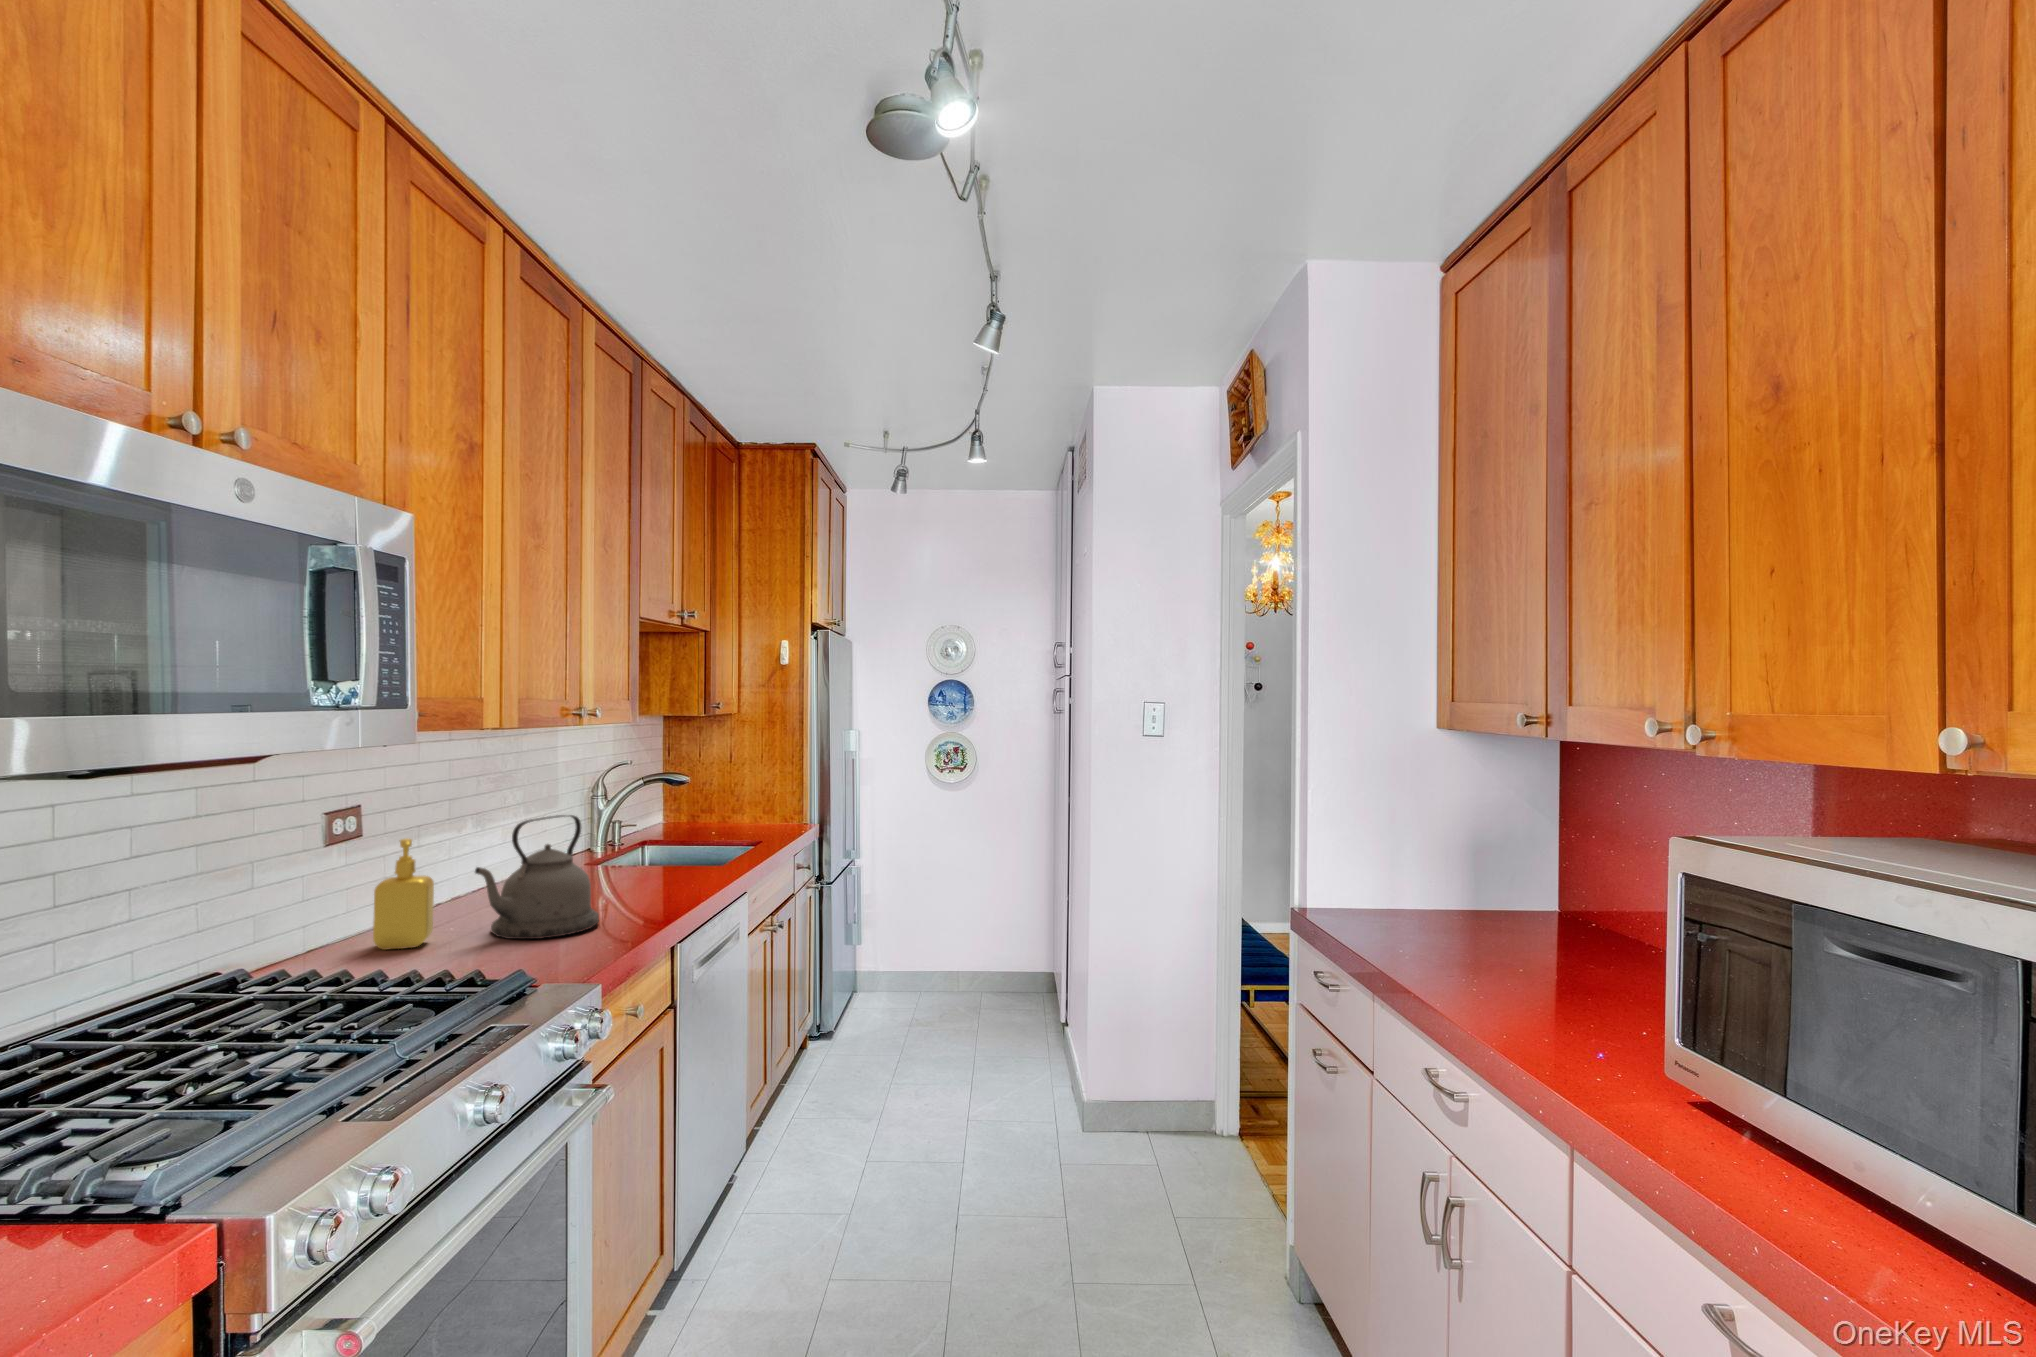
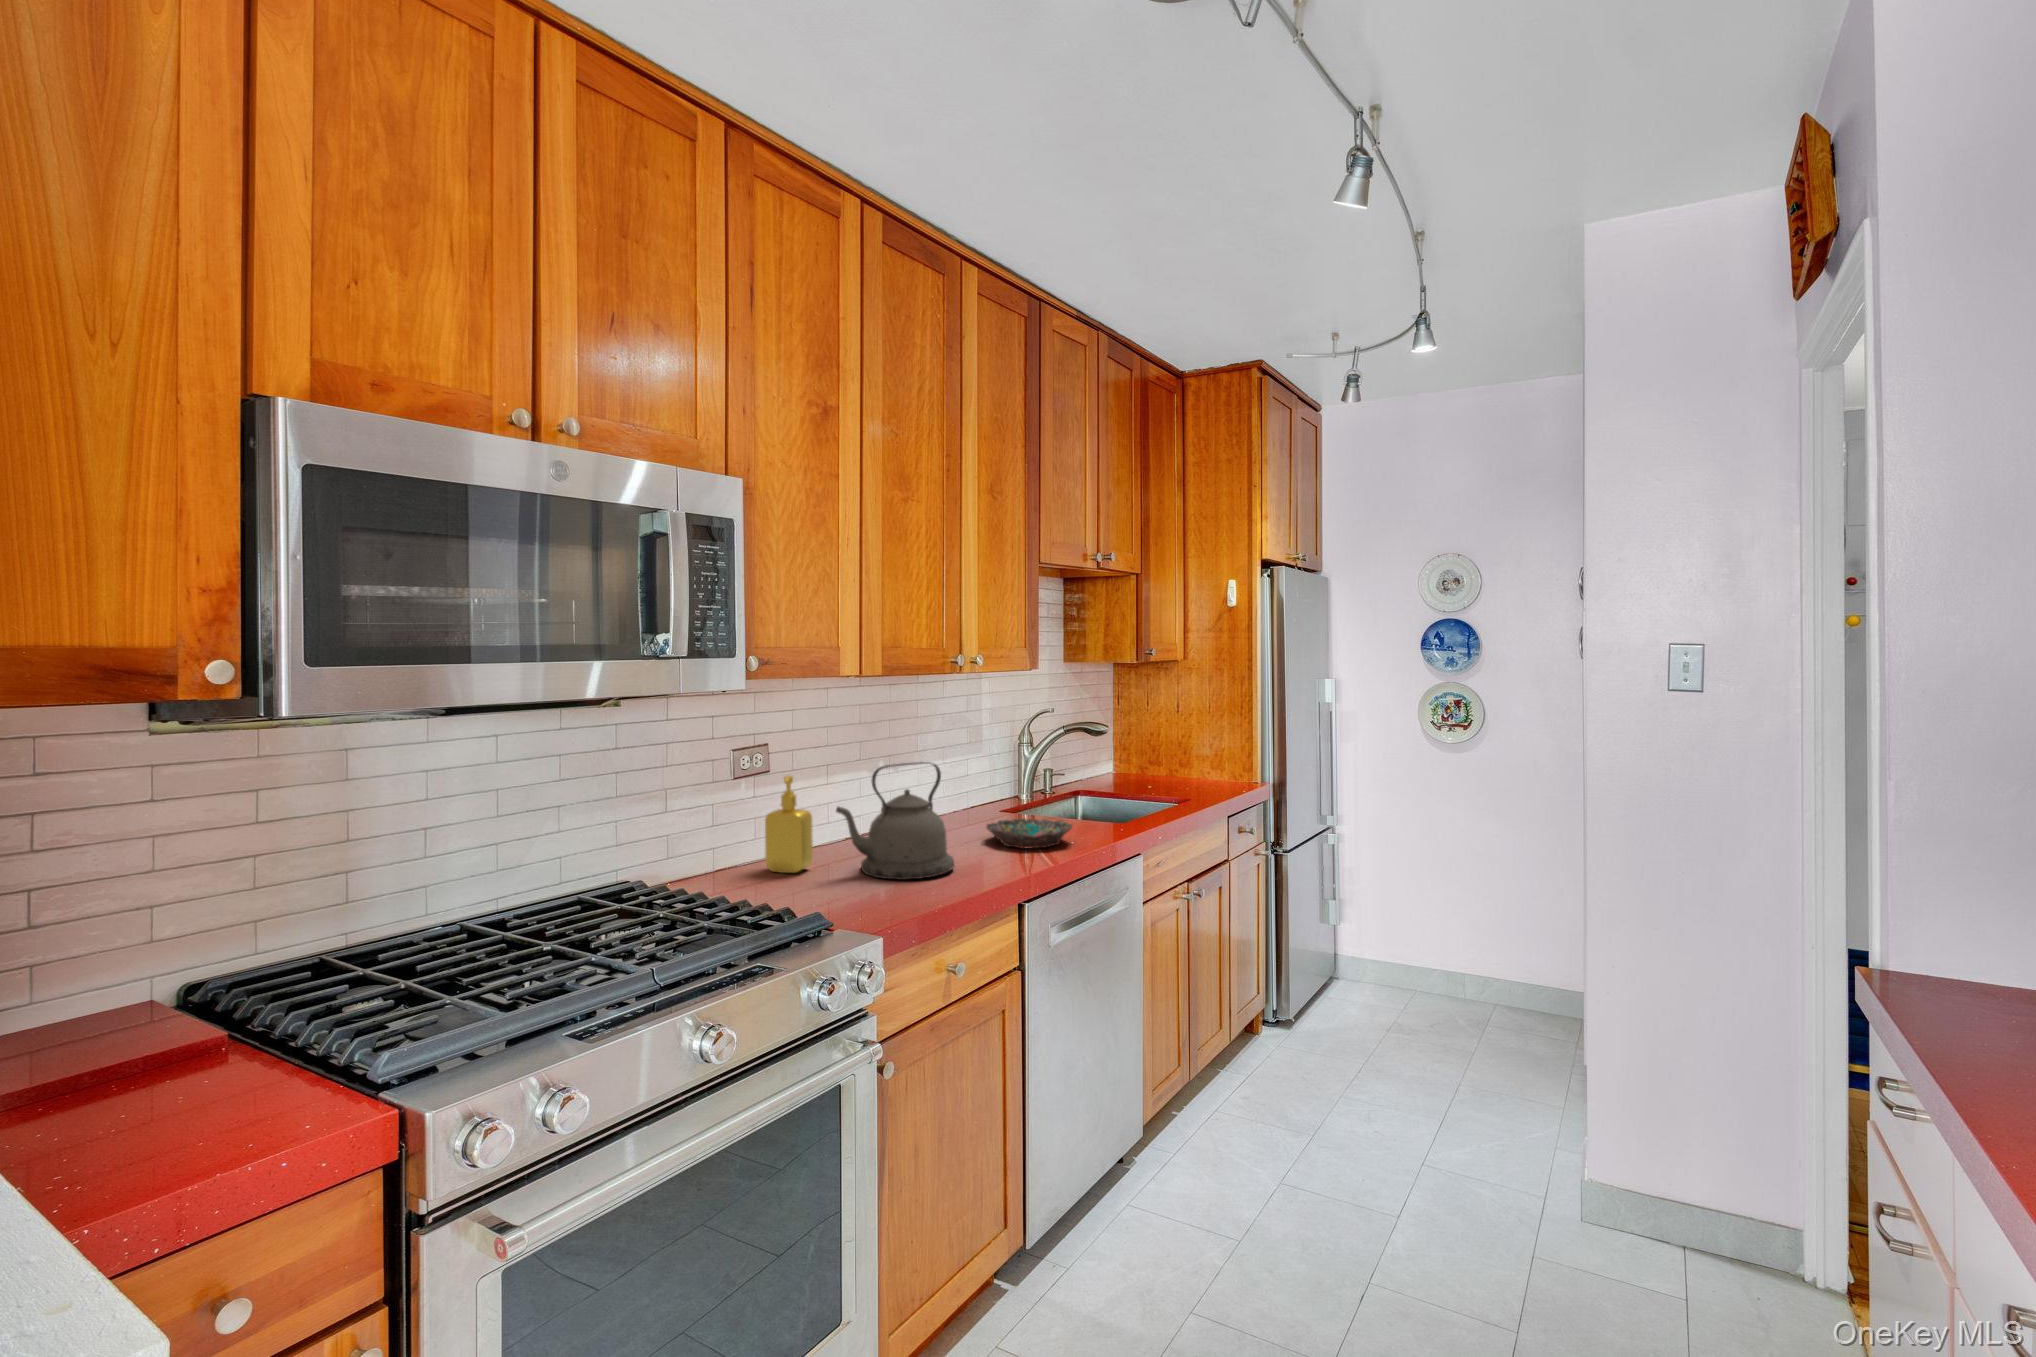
bowl: none [599,866,693,897] -> present [987,818,1072,848]

